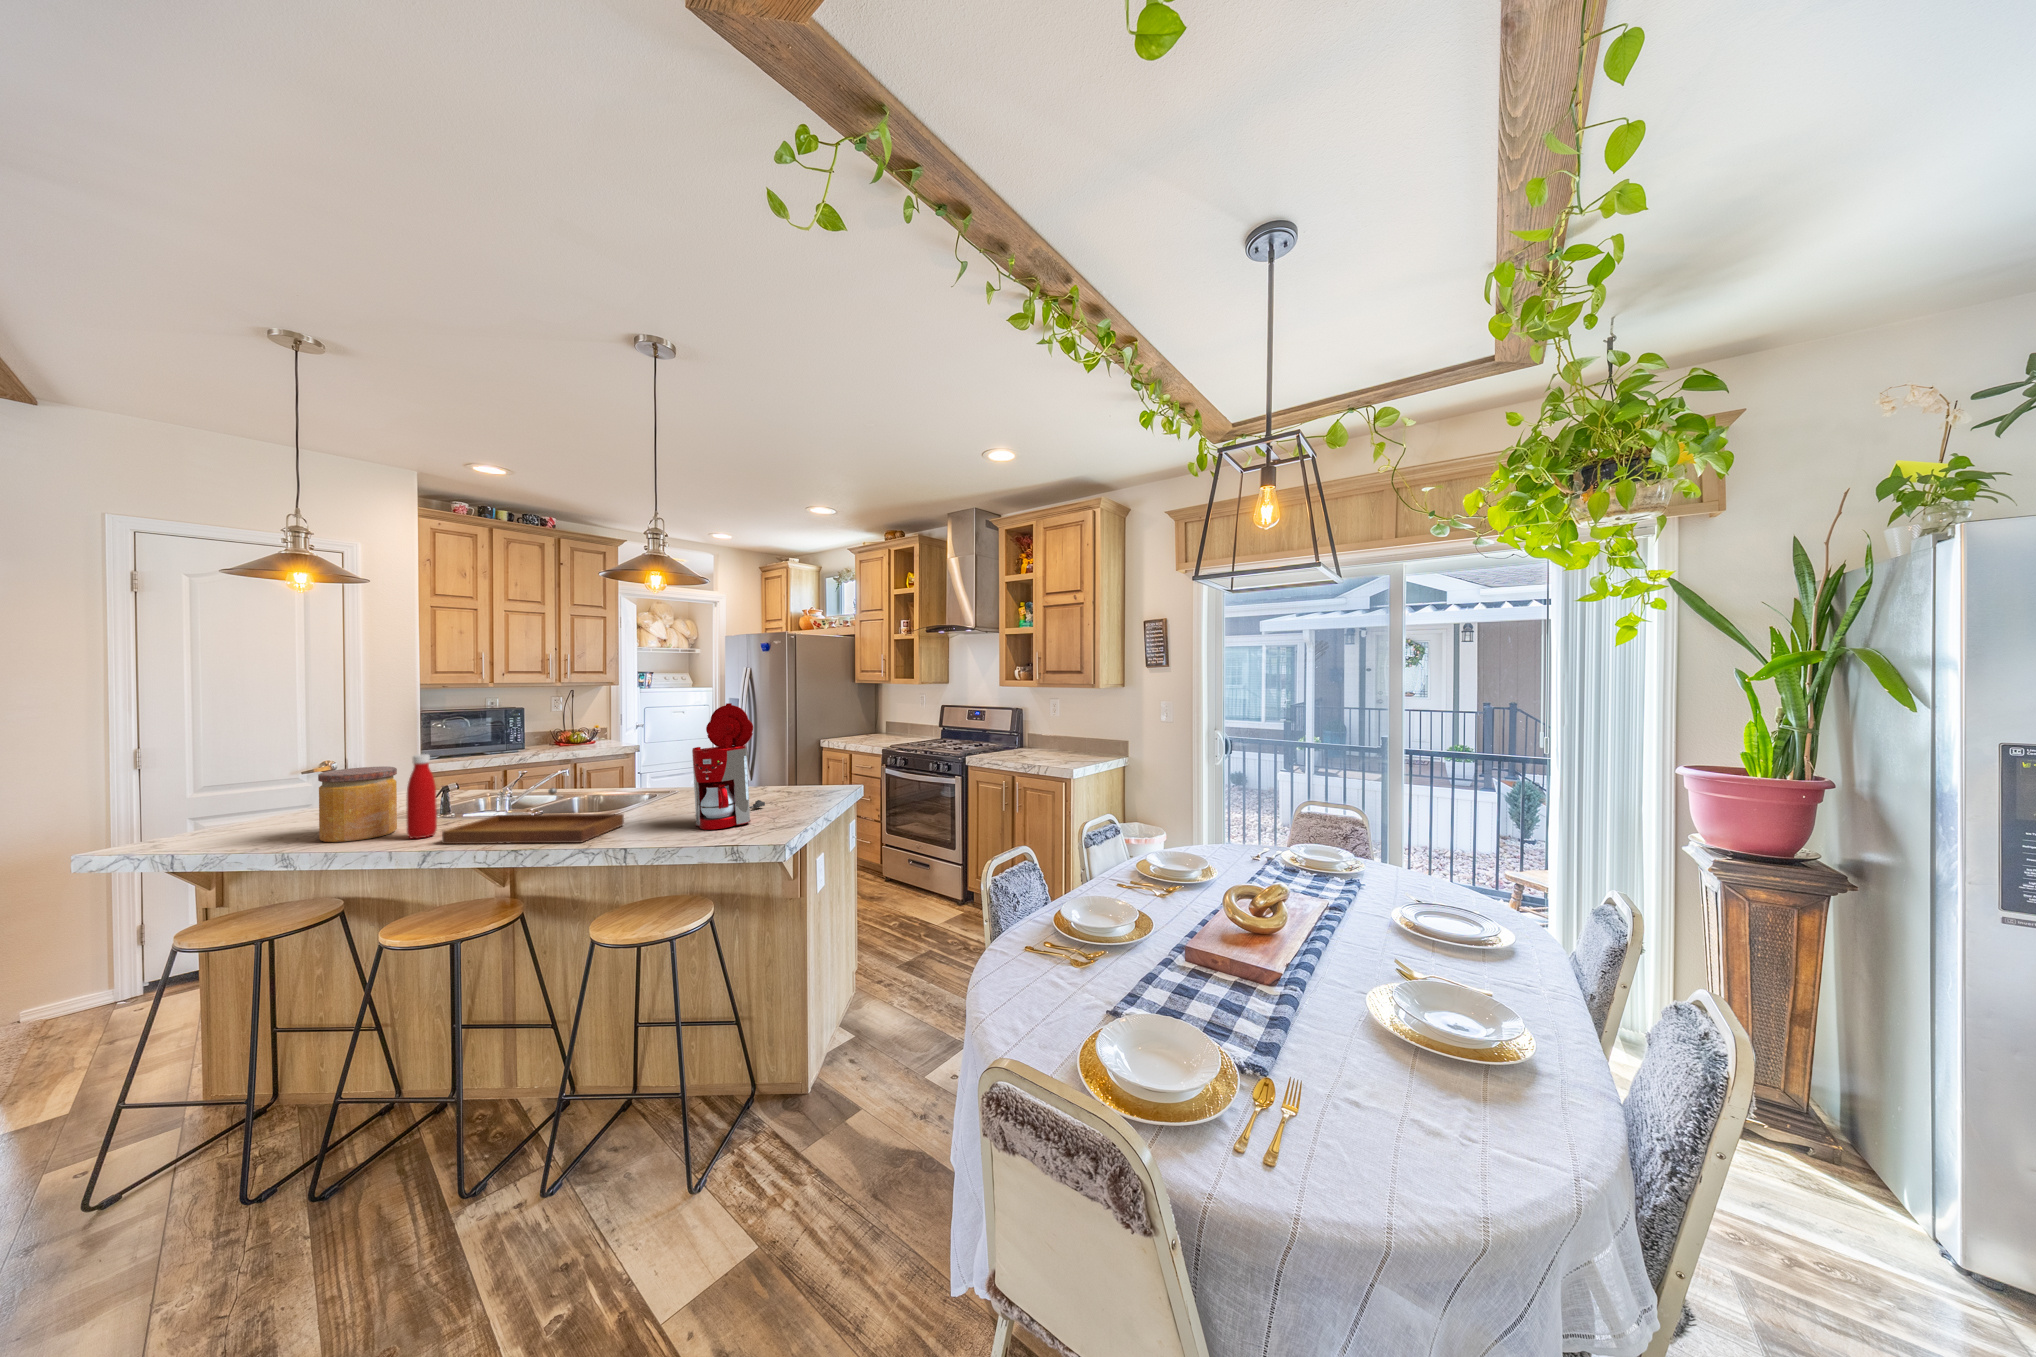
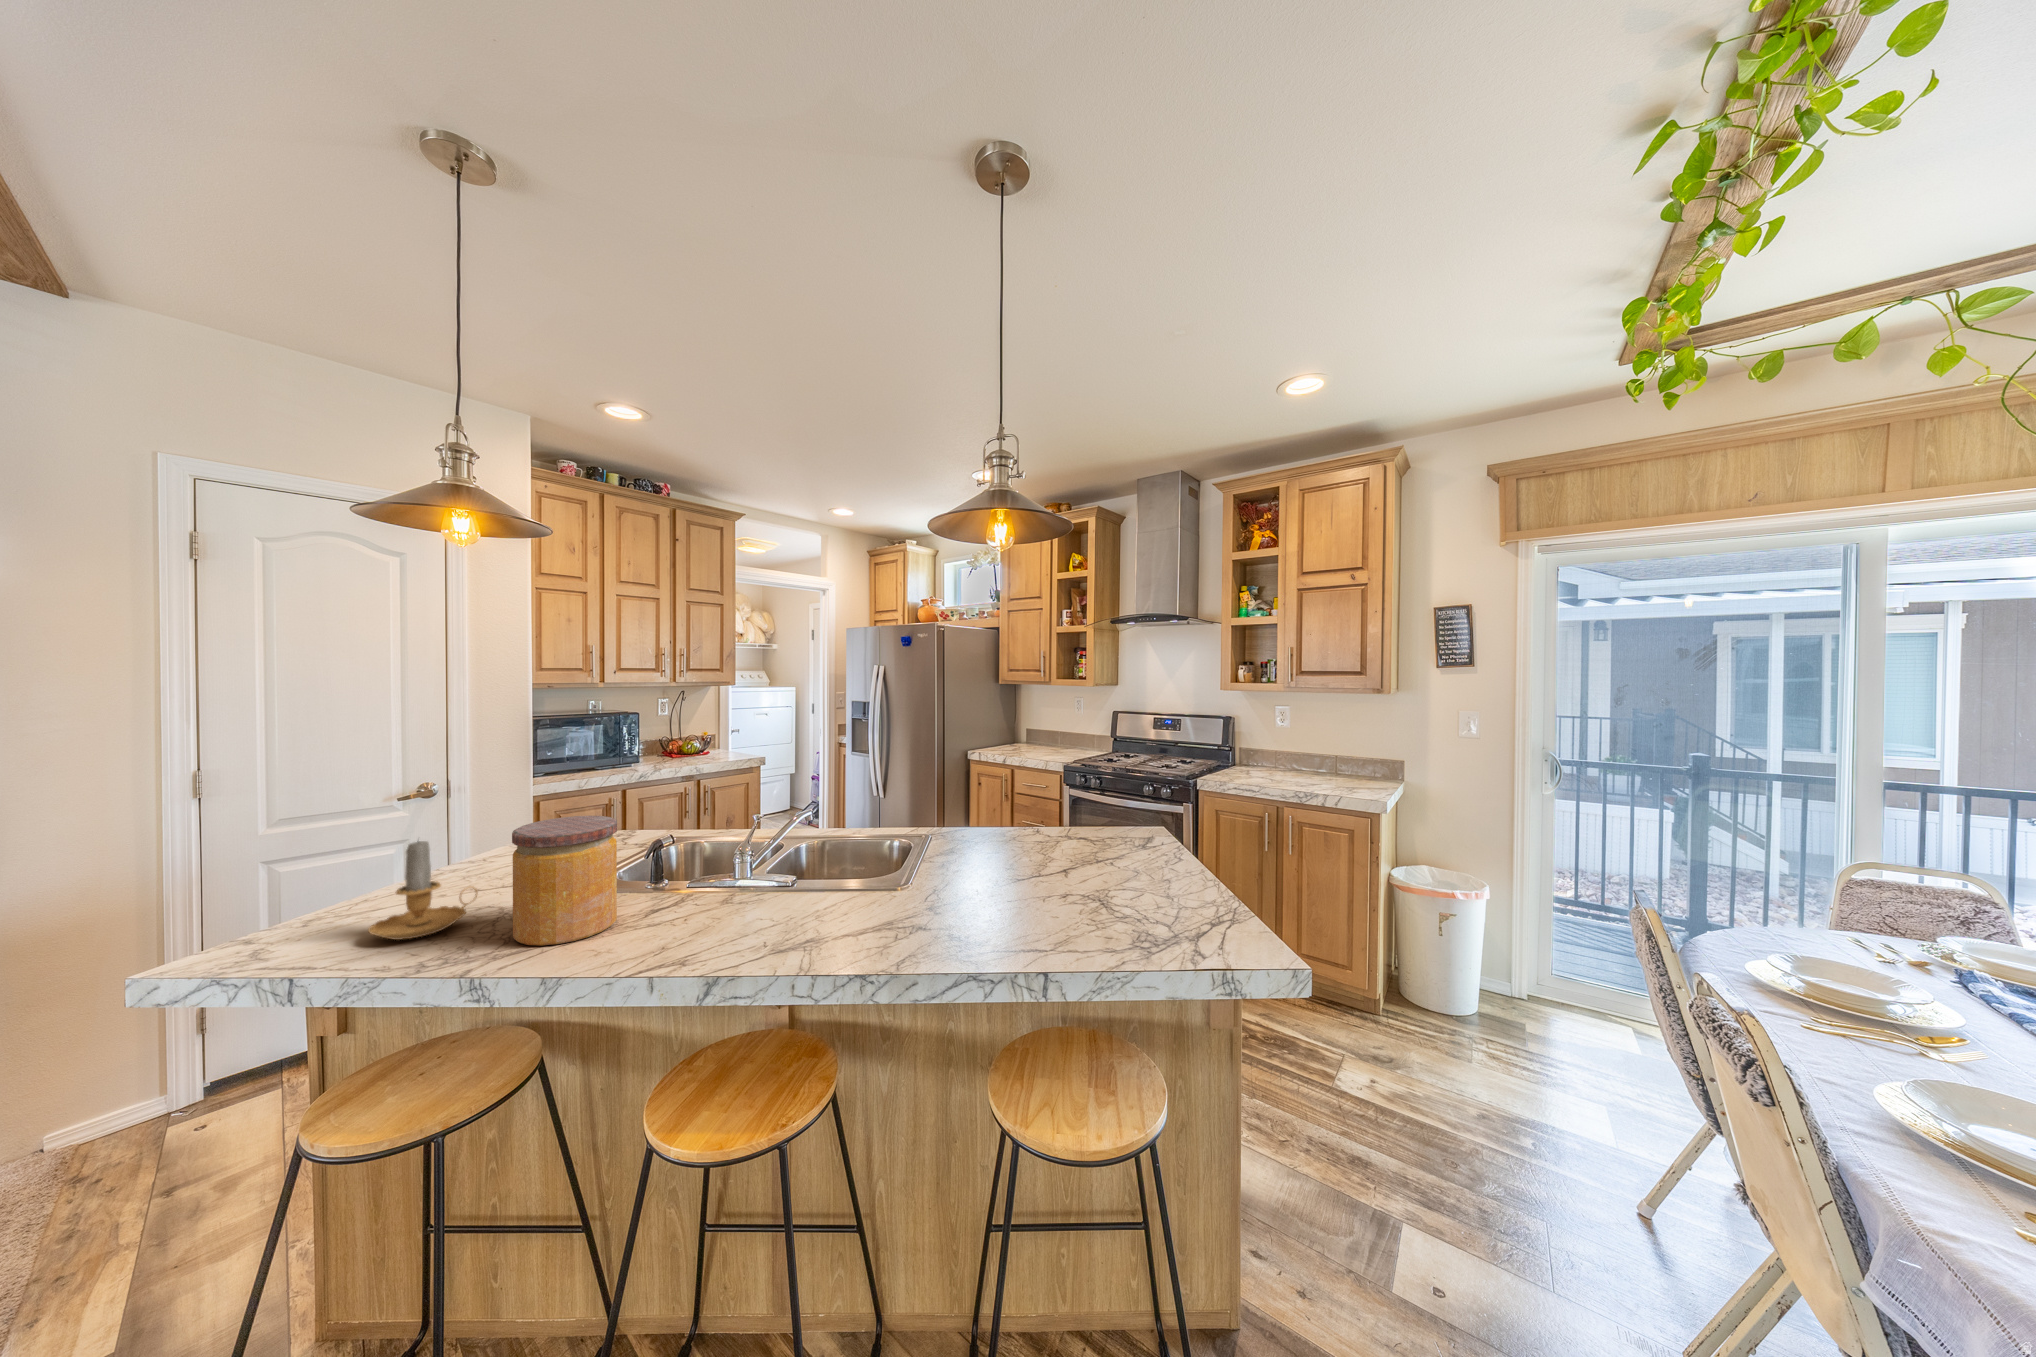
coffee maker: present [692,703,765,830] -> none [1030,718,1147,922]
bottle: present [407,754,437,839] -> none [649,800,689,939]
candle: none [226,778,308,840] -> present [368,841,478,940]
tray: present [442,788,624,844] -> none [719,853,955,953]

